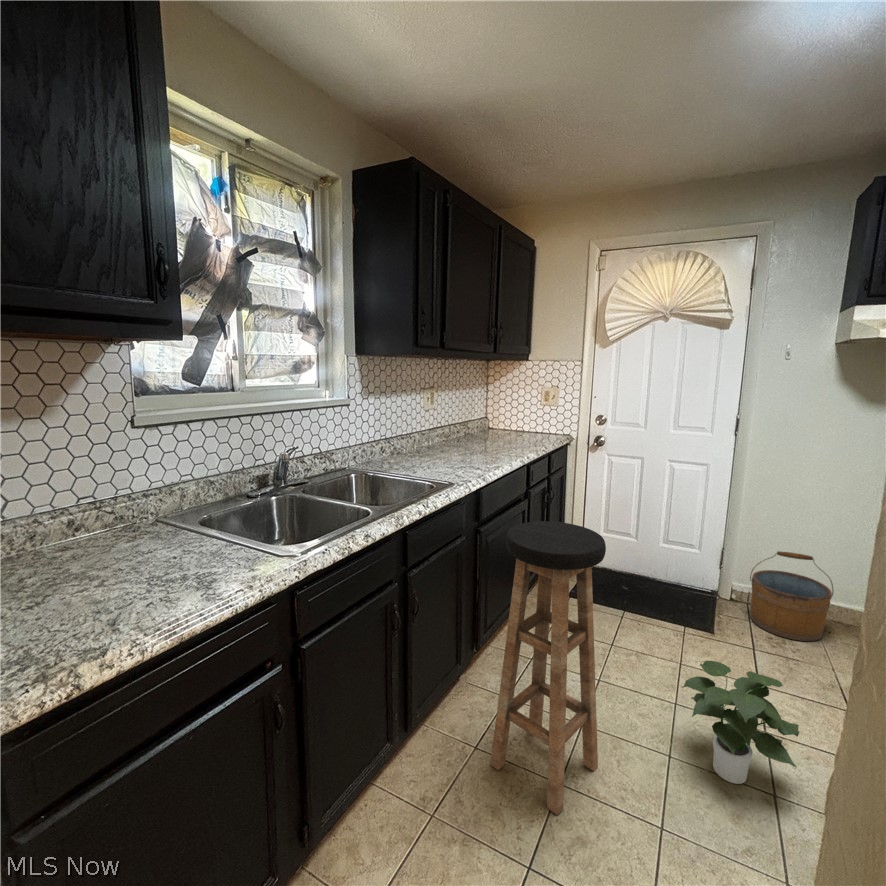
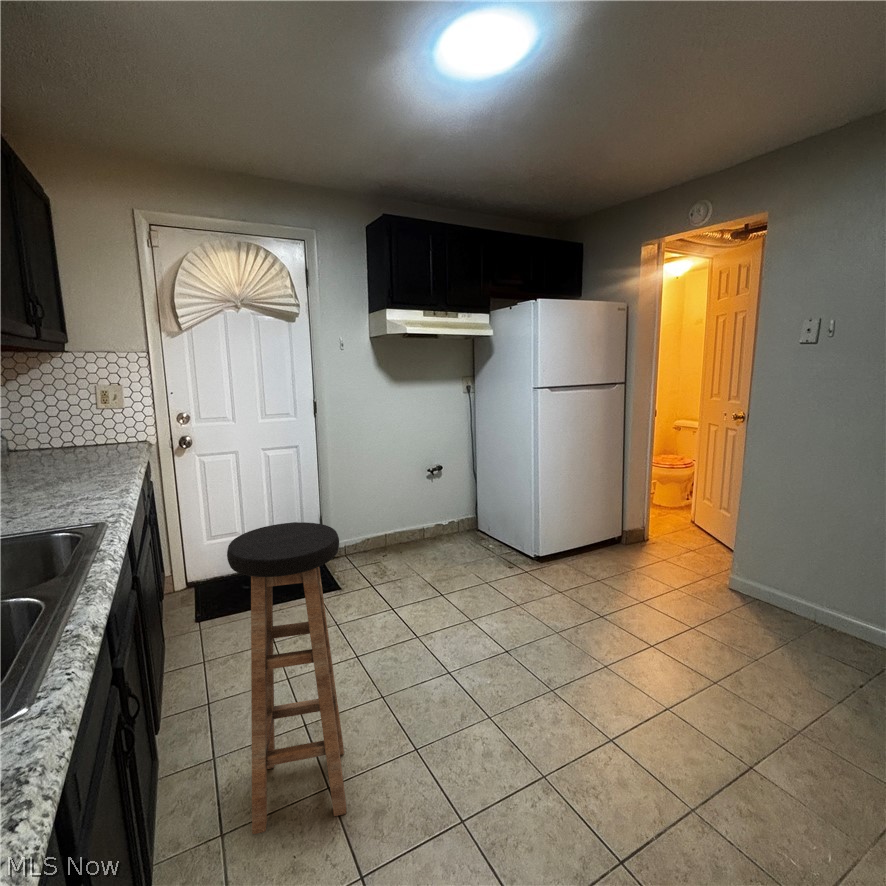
bucket: present [750,551,834,641] -> none [350,502,401,571]
potted plant: present [682,661,799,784] -> none [376,591,461,686]

